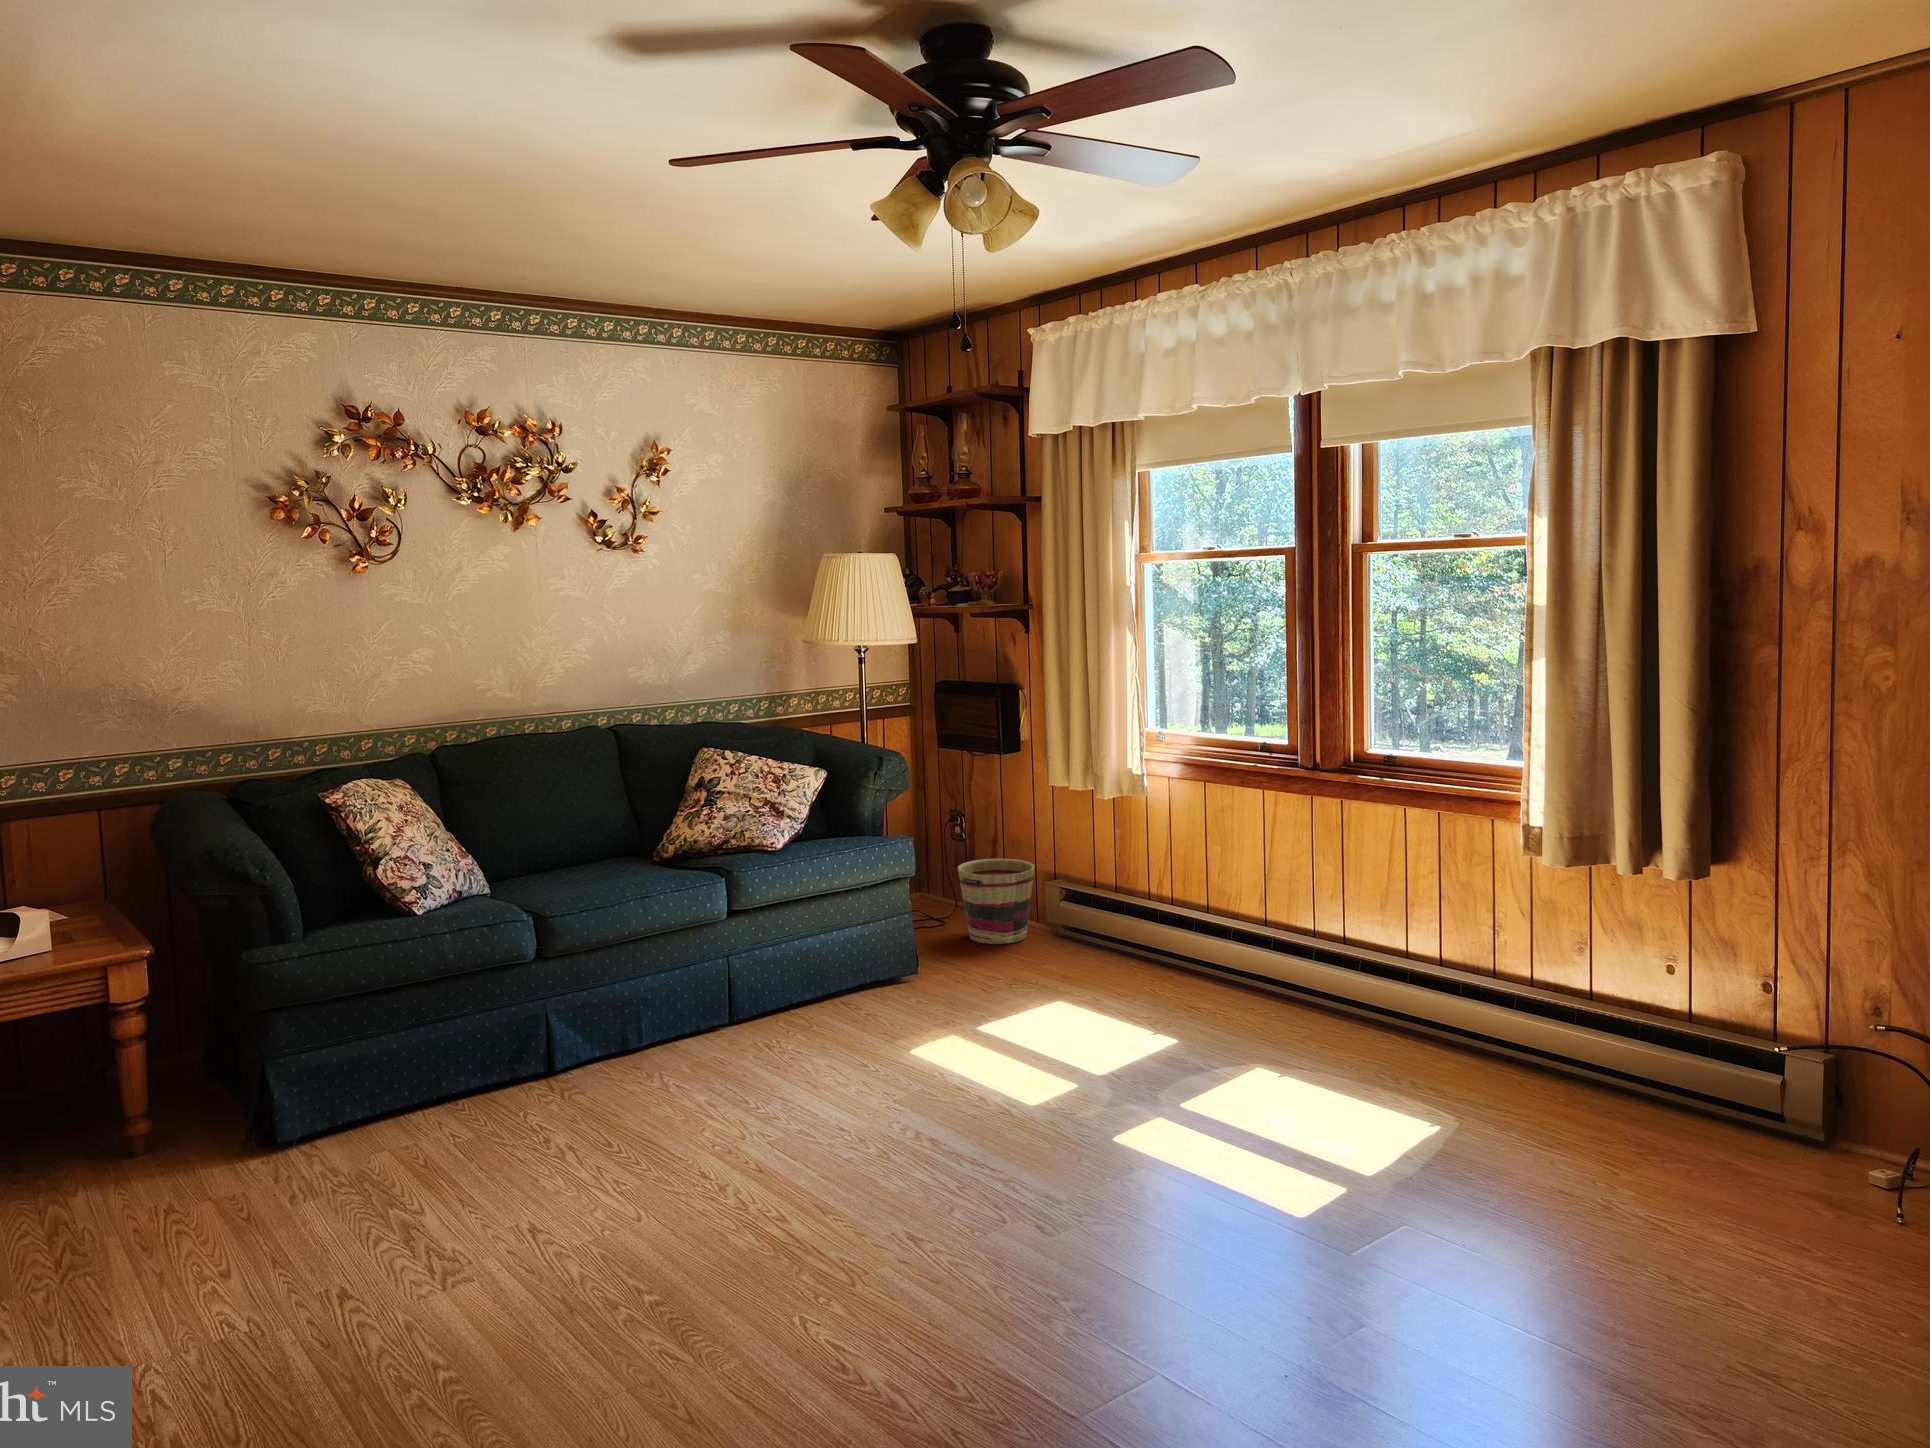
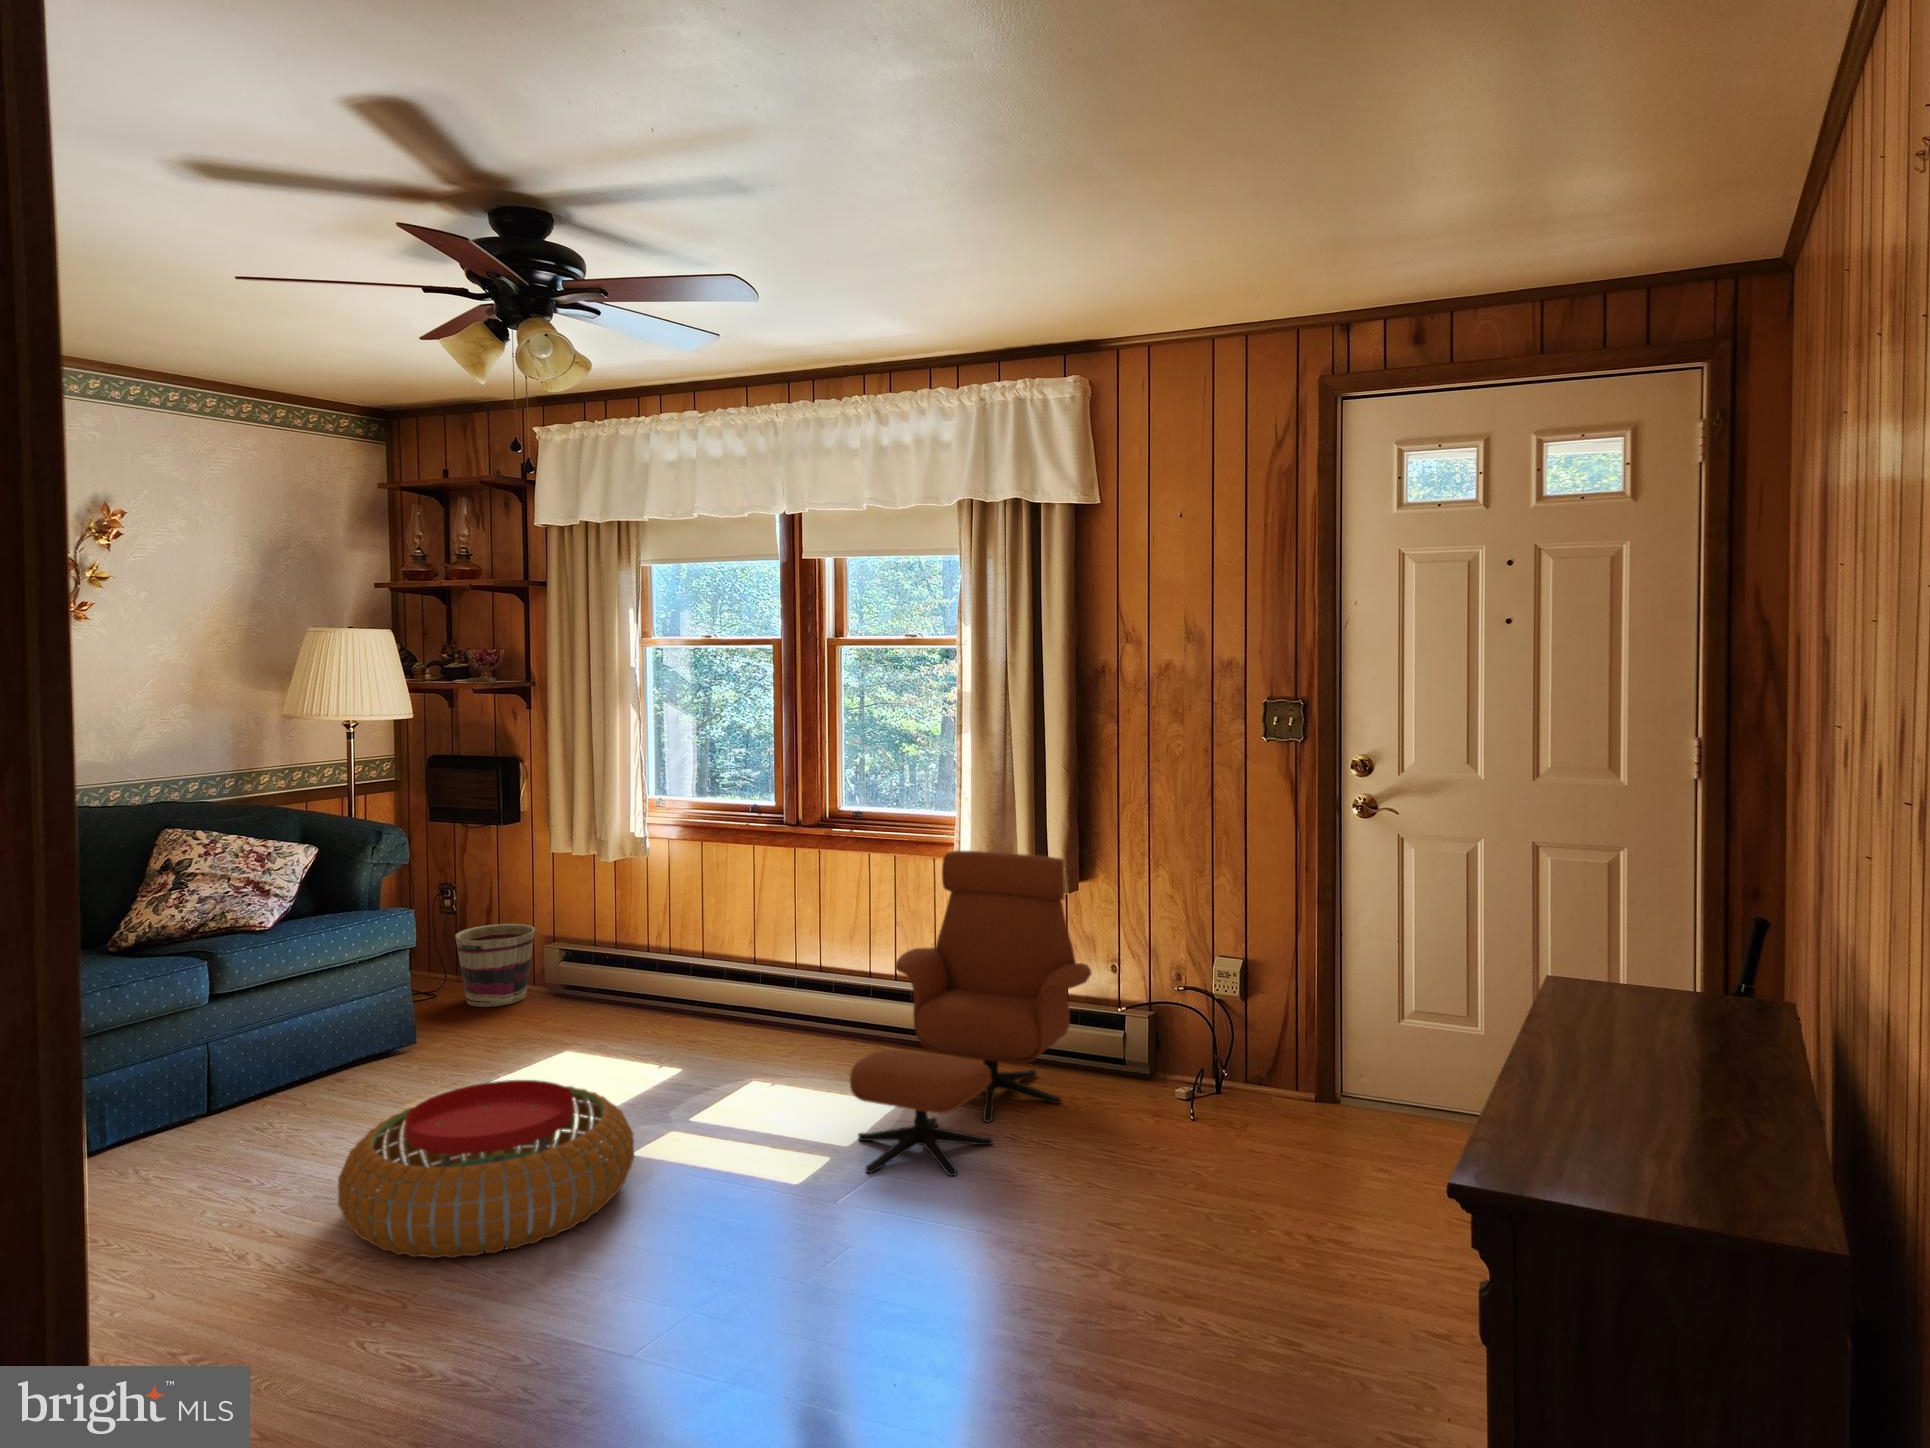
lounge chair: none [1370,813,1729,1240] -> present [850,851,1092,1176]
pouf: none [813,1033,1109,1223] -> present [338,1080,634,1258]

